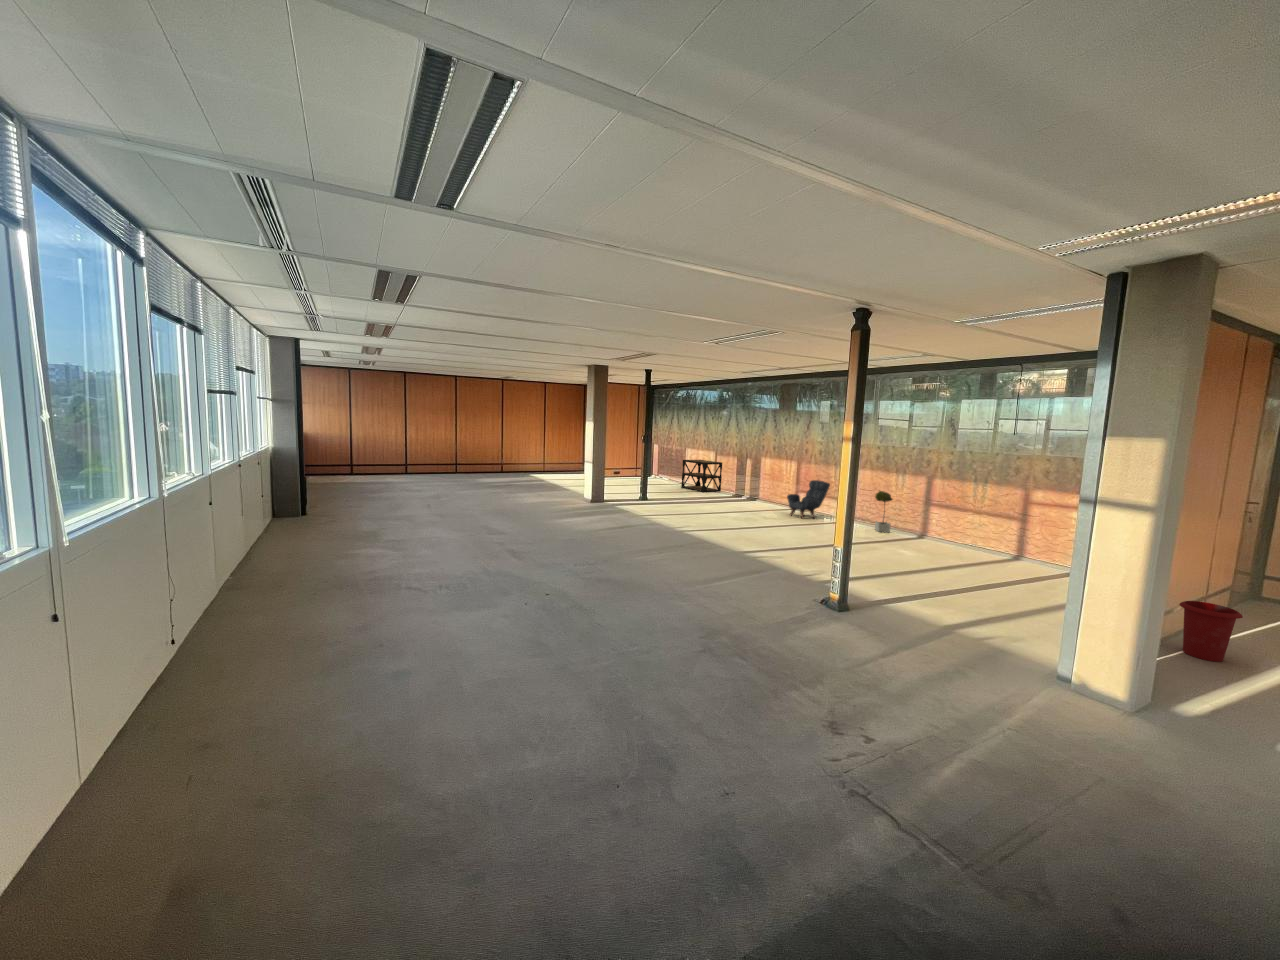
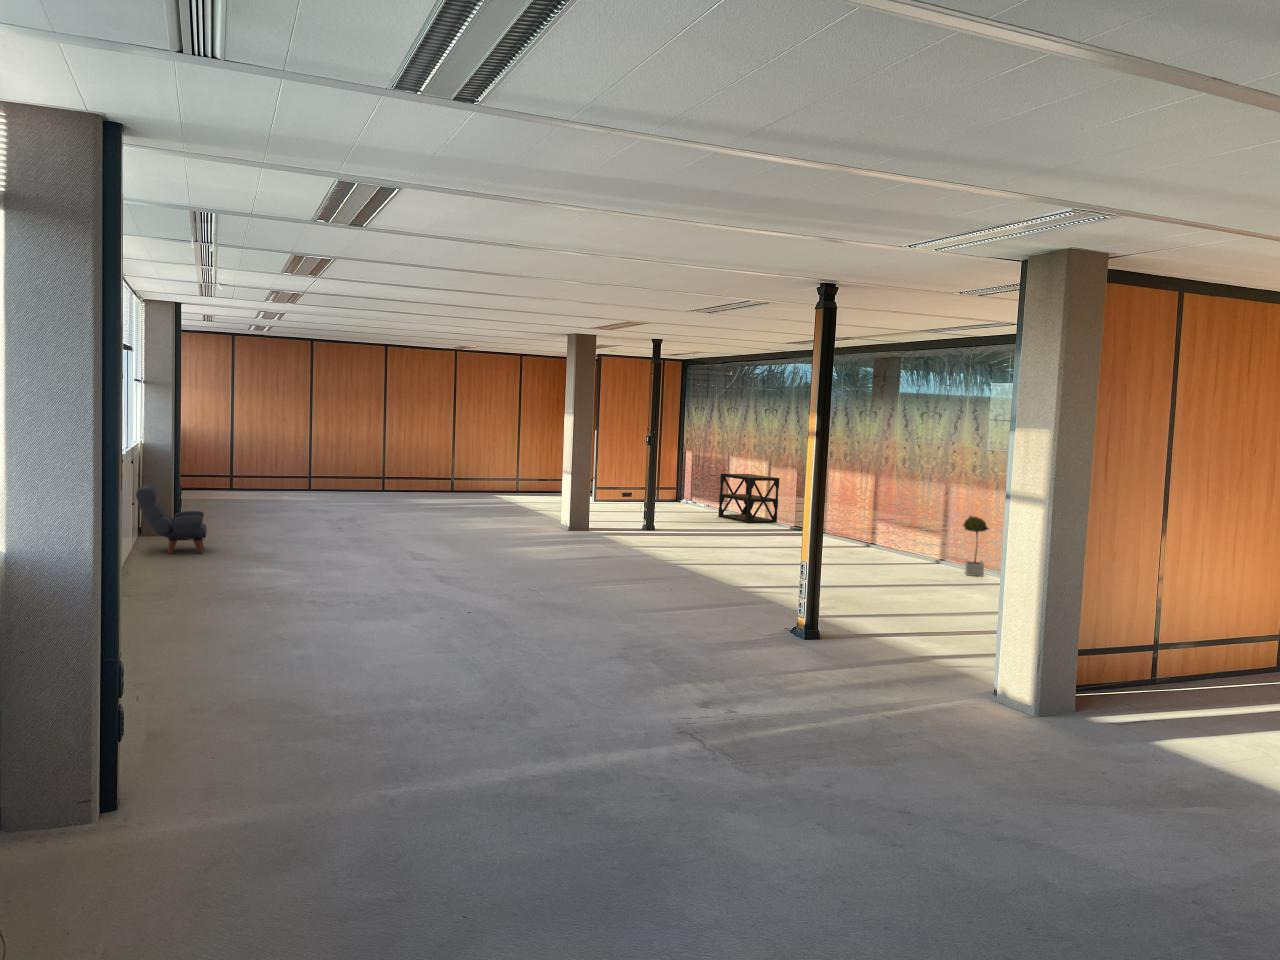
armchair: present [787,480,830,519] -> present [136,485,207,554]
waste bin: present [1179,601,1243,662] -> none [1187,628,1246,696]

